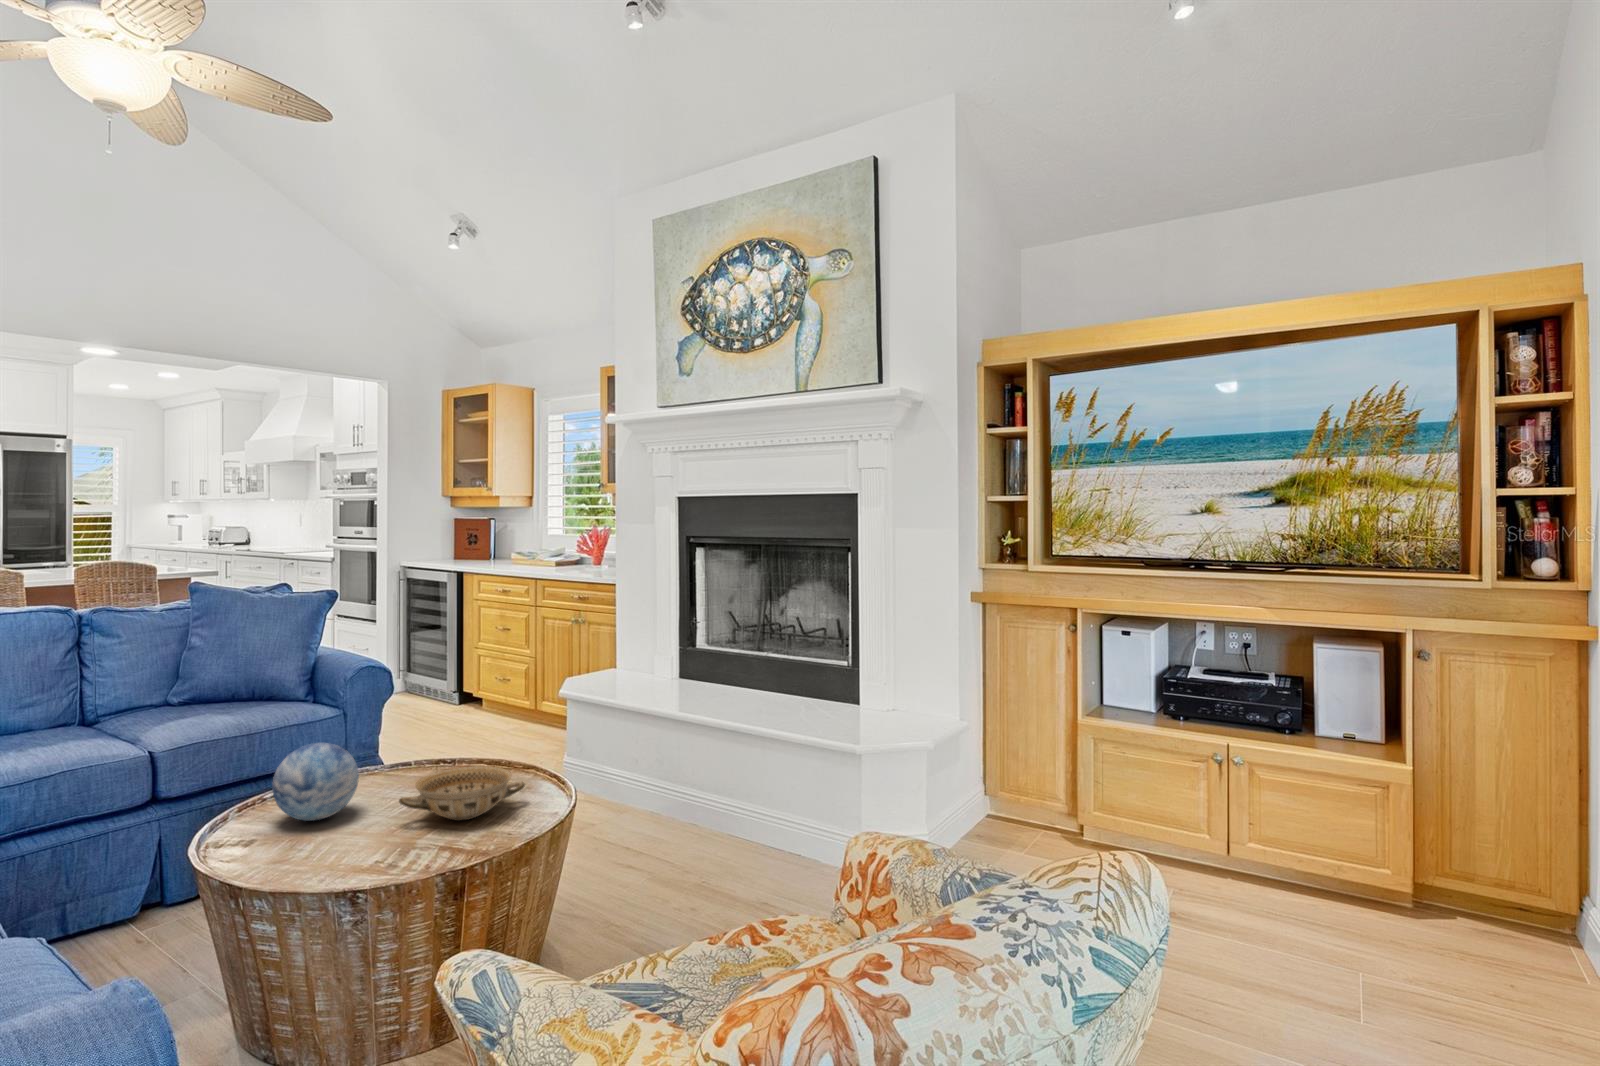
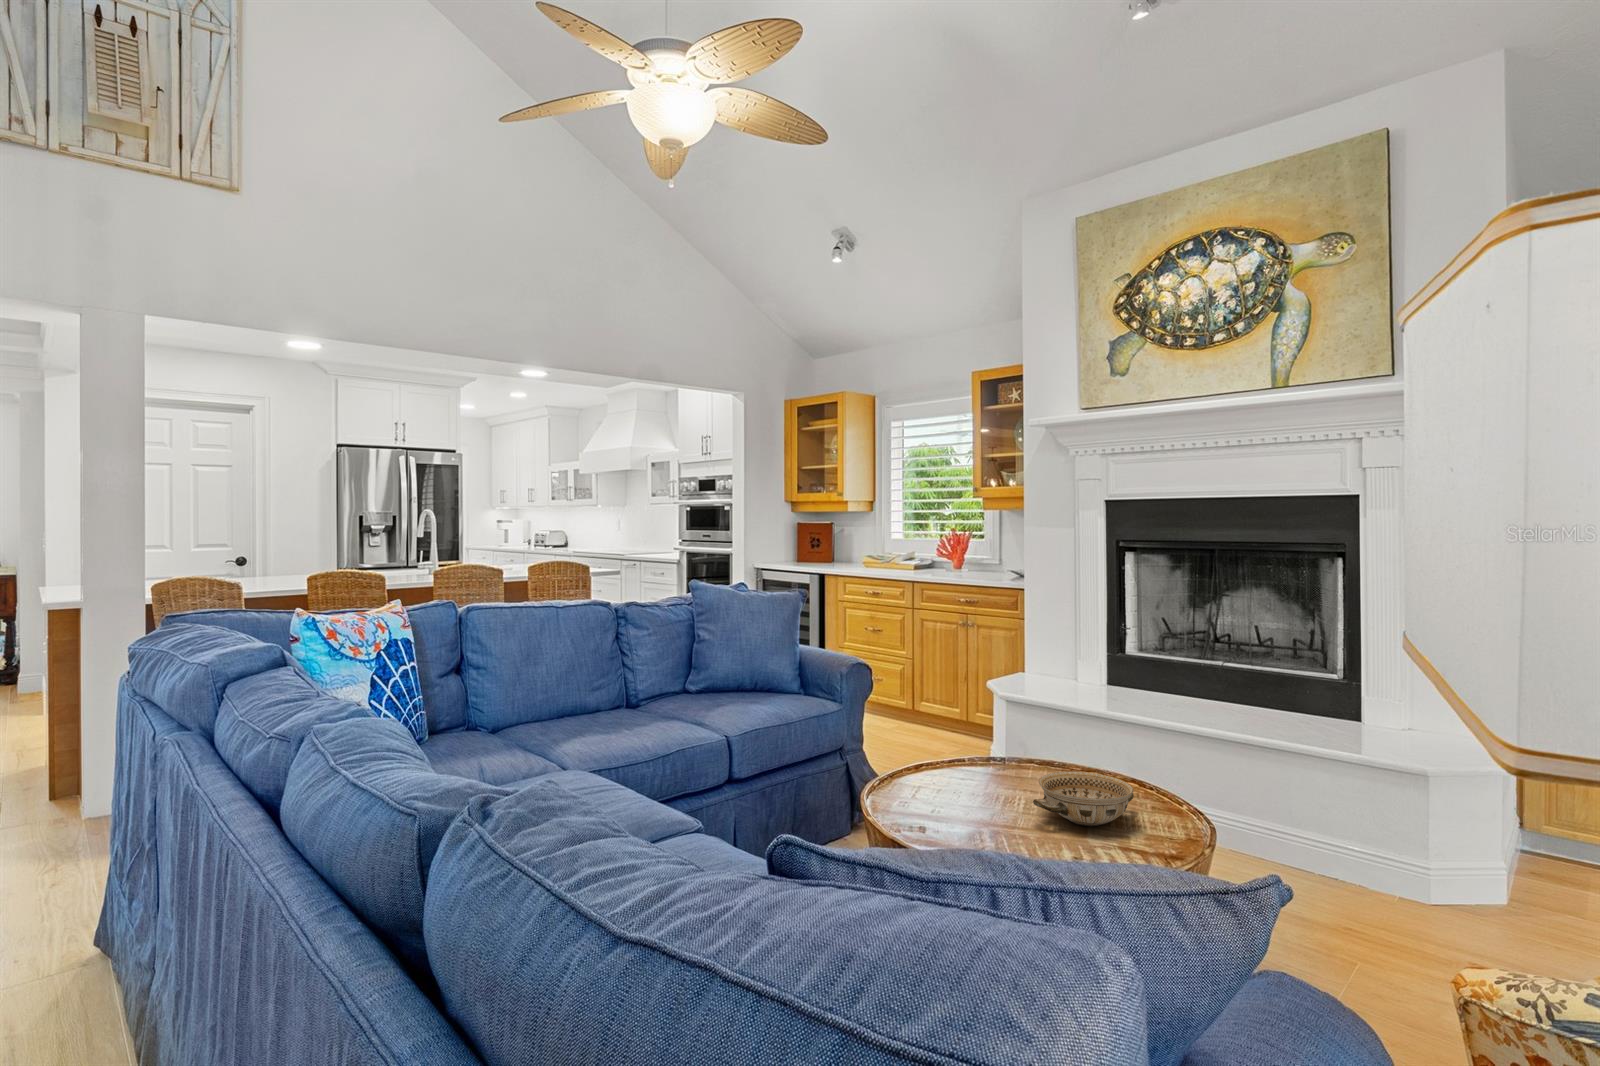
decorative orb: present [272,743,359,821] -> none [905,740,978,816]

